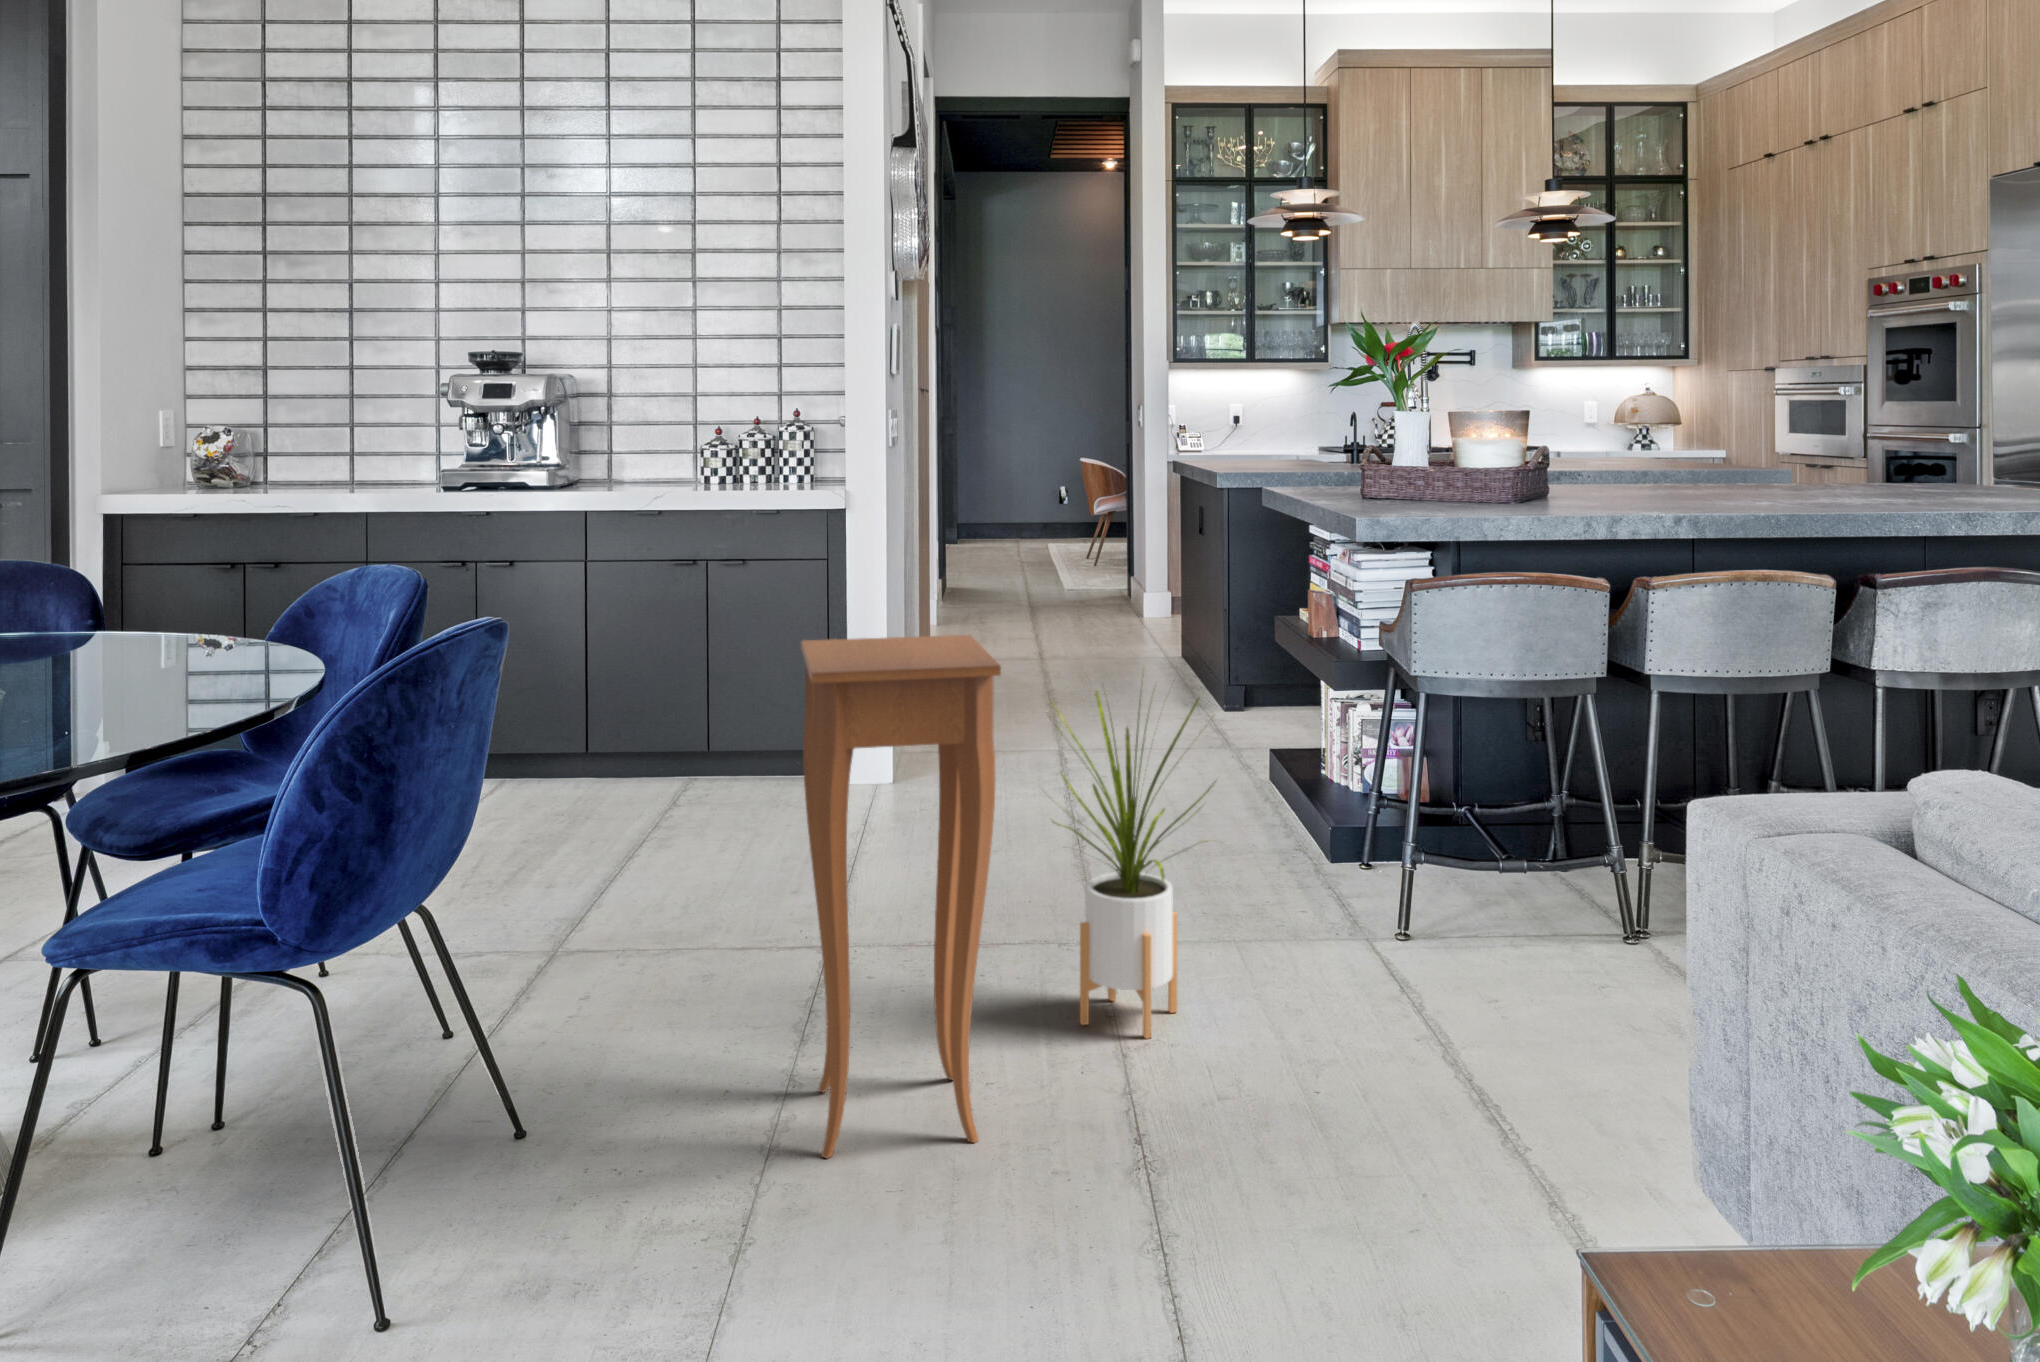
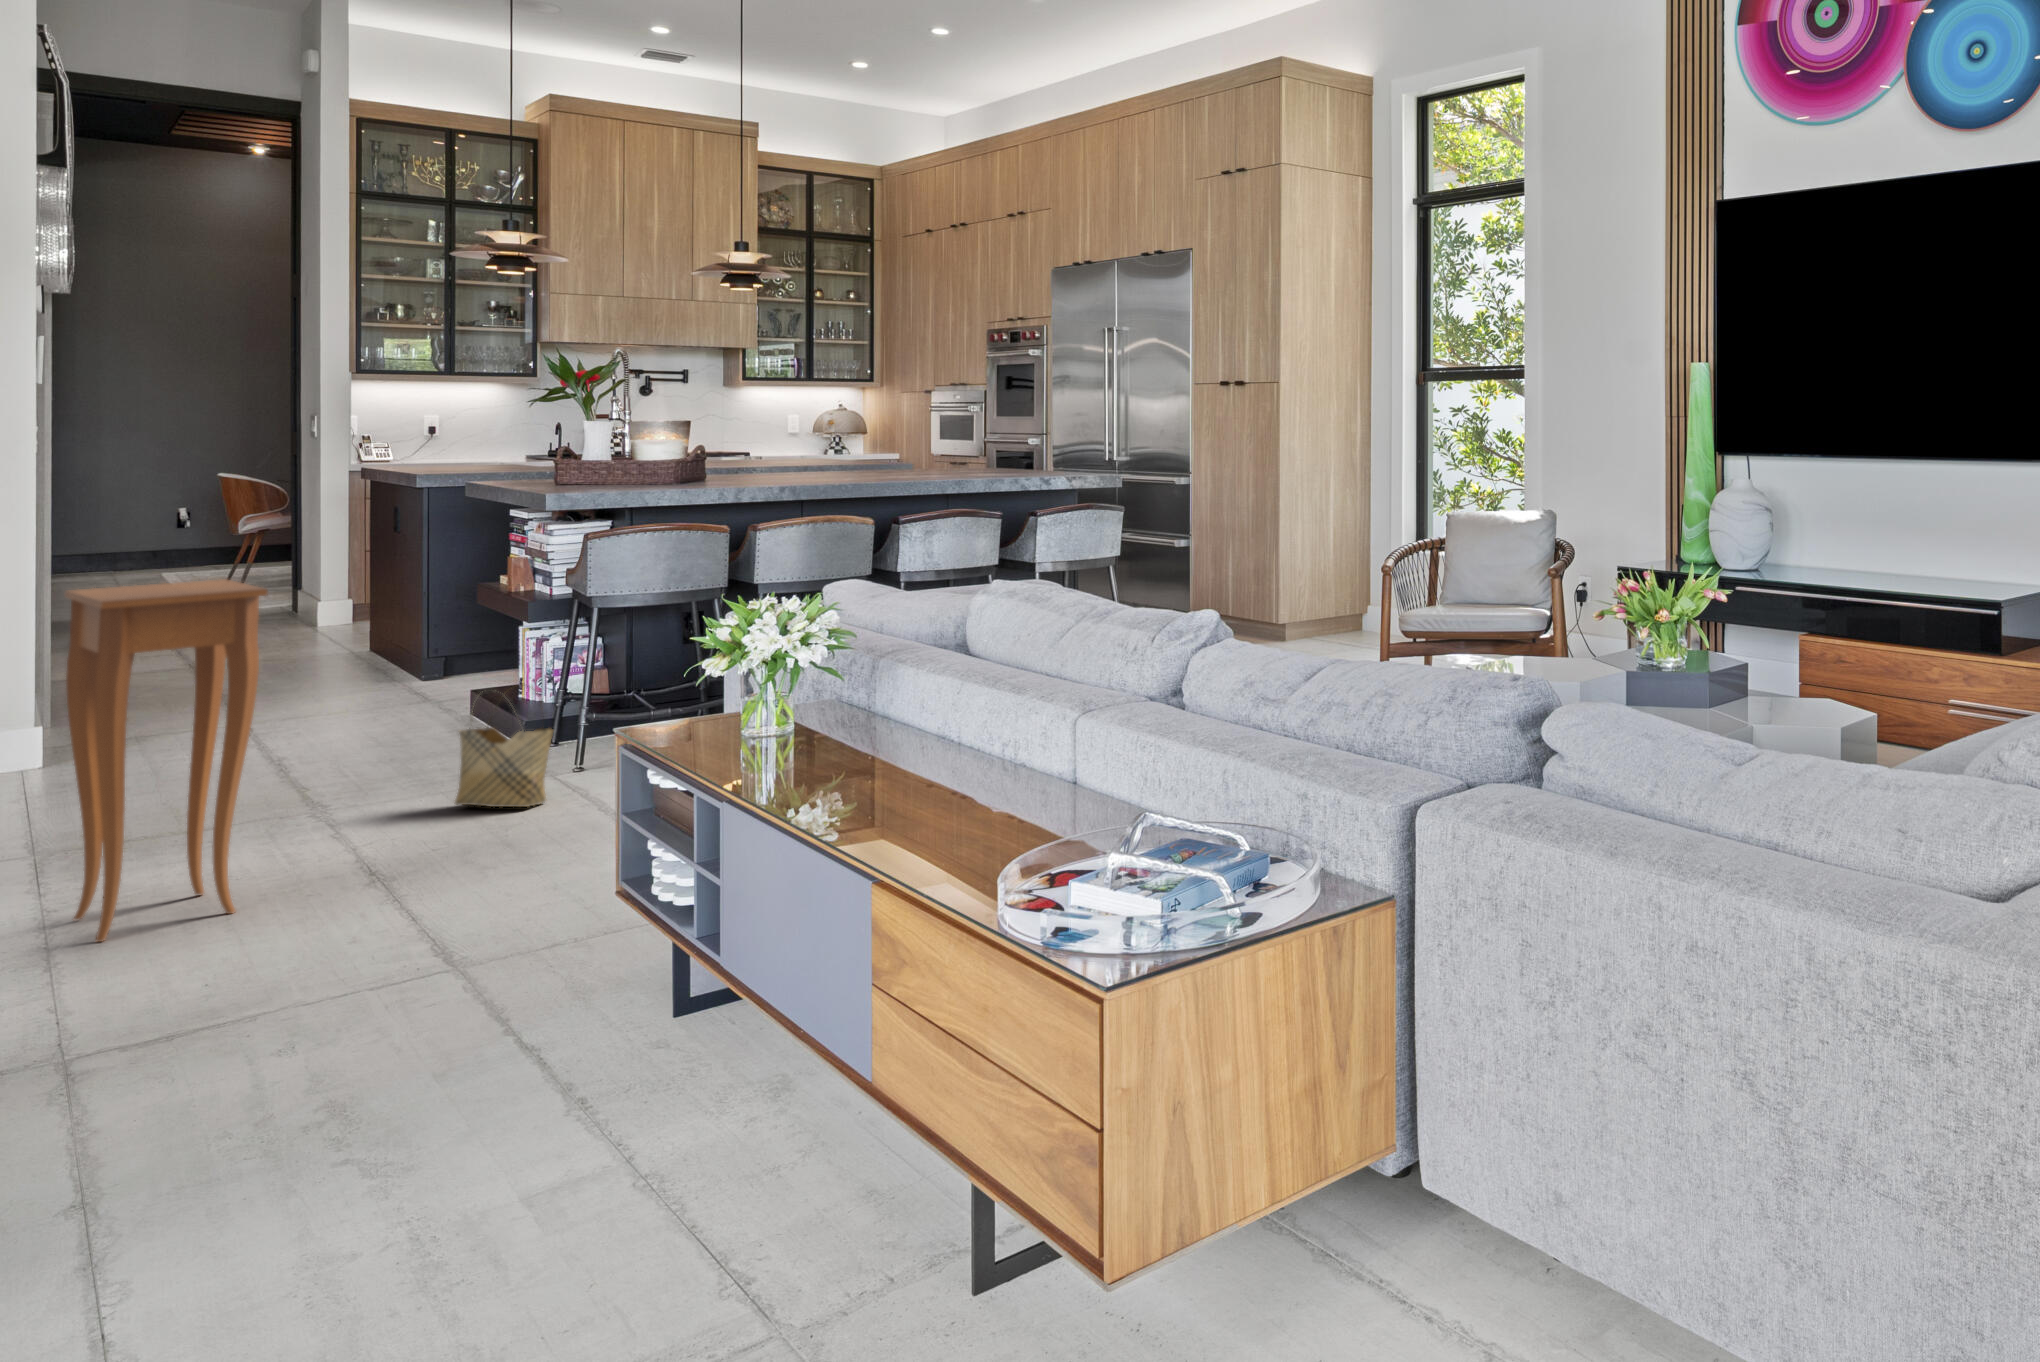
house plant: present [1049,681,1214,1039] -> none [276,600,439,856]
woven basket: none [1252,796,1374,989] -> present [455,686,553,807]

